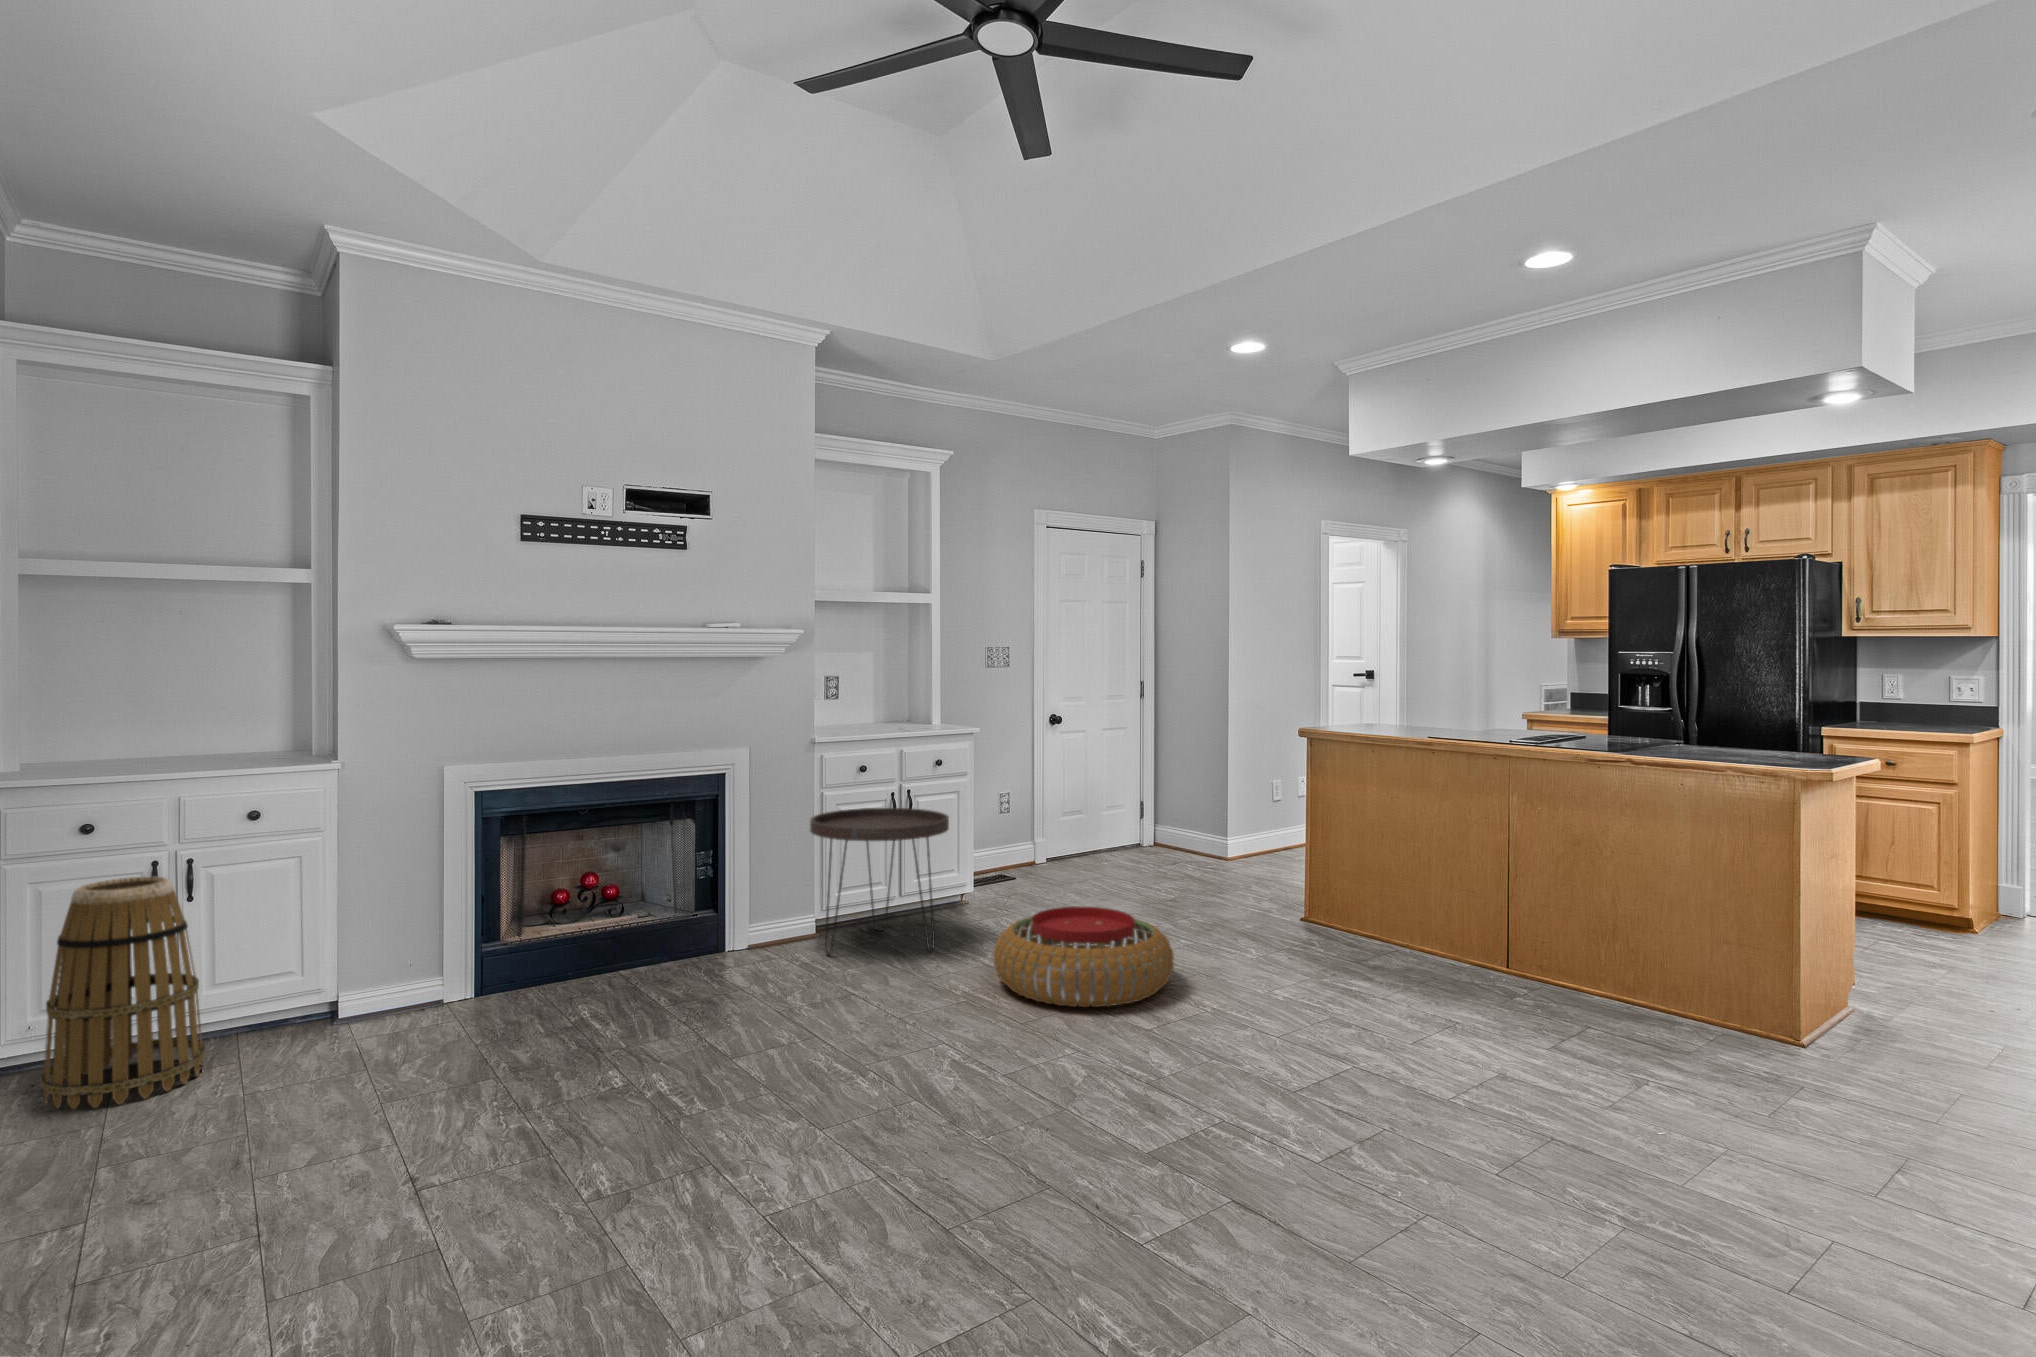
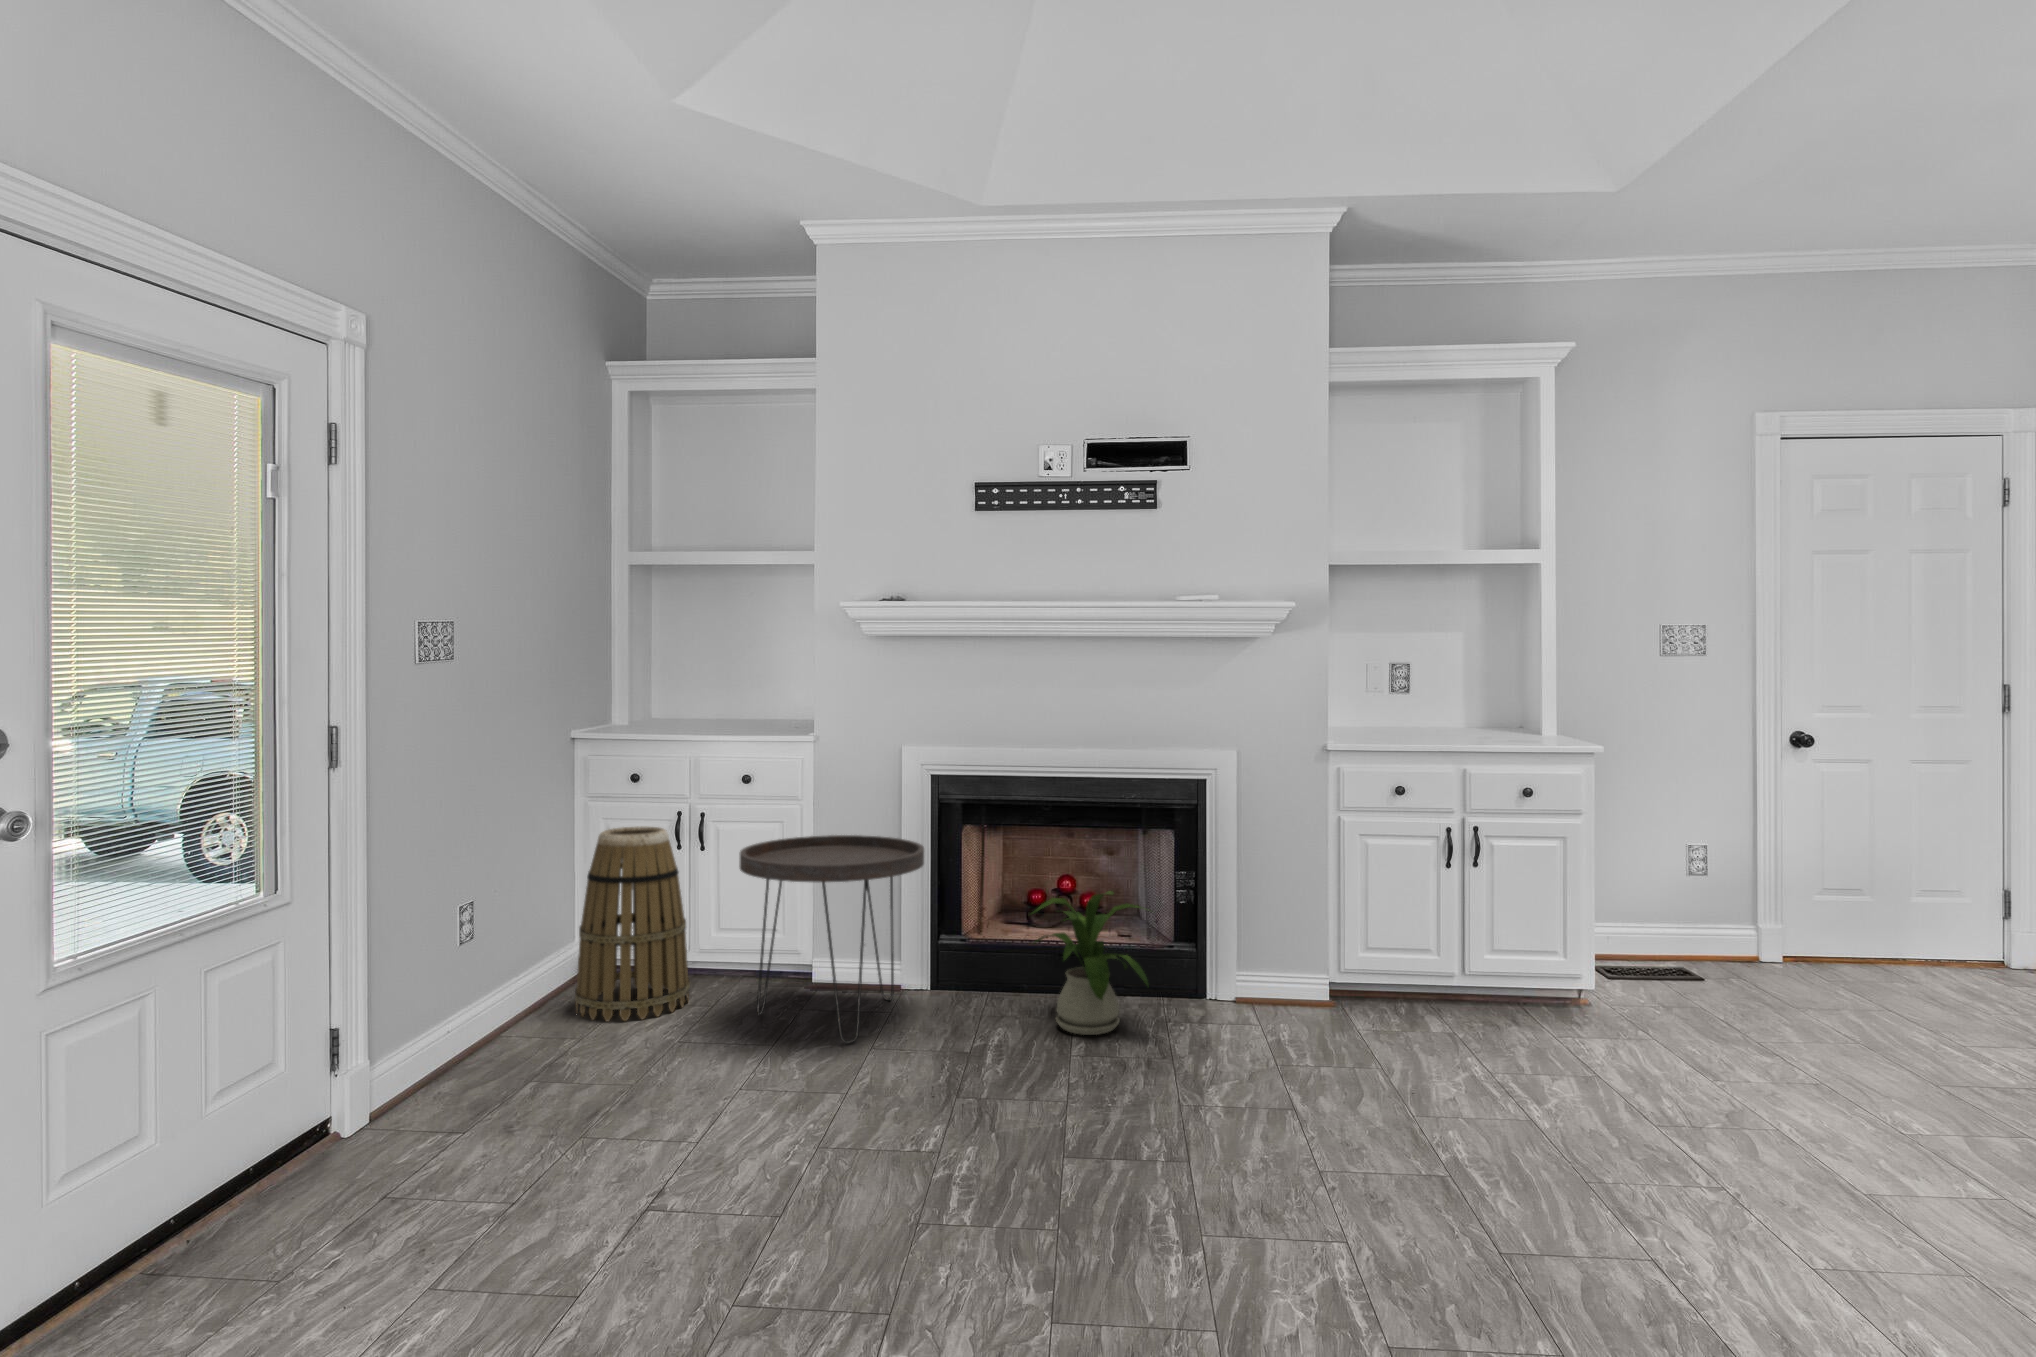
side table: present [810,808,949,955] -> present [739,835,924,1043]
house plant: none [594,871,723,996] -> present [1032,891,1149,1035]
pouf: present [994,907,1174,1007] -> none [1502,1037,1868,1245]

